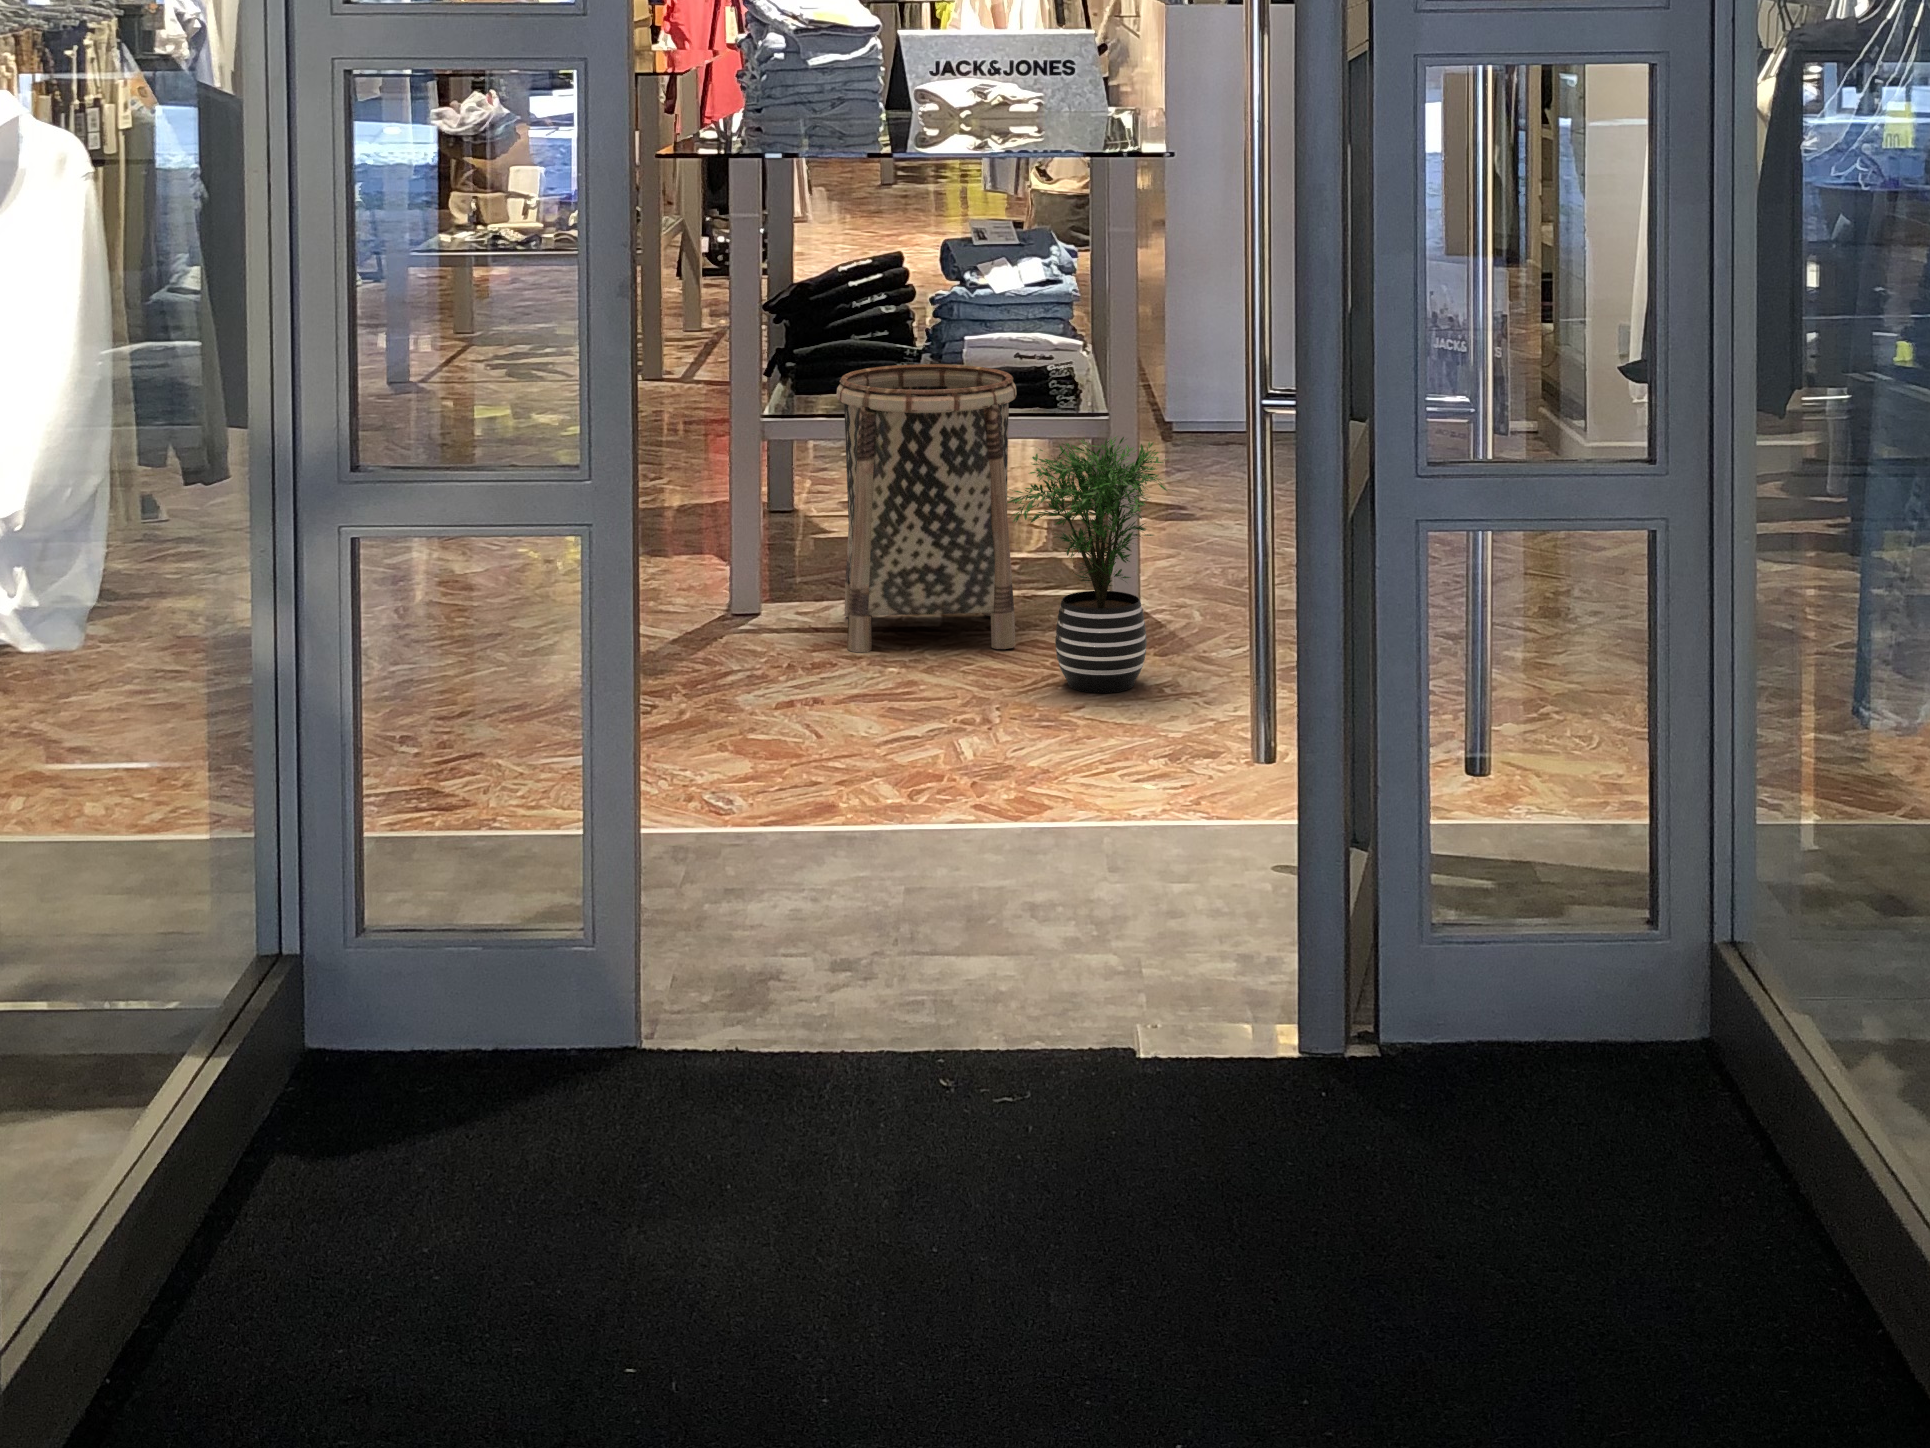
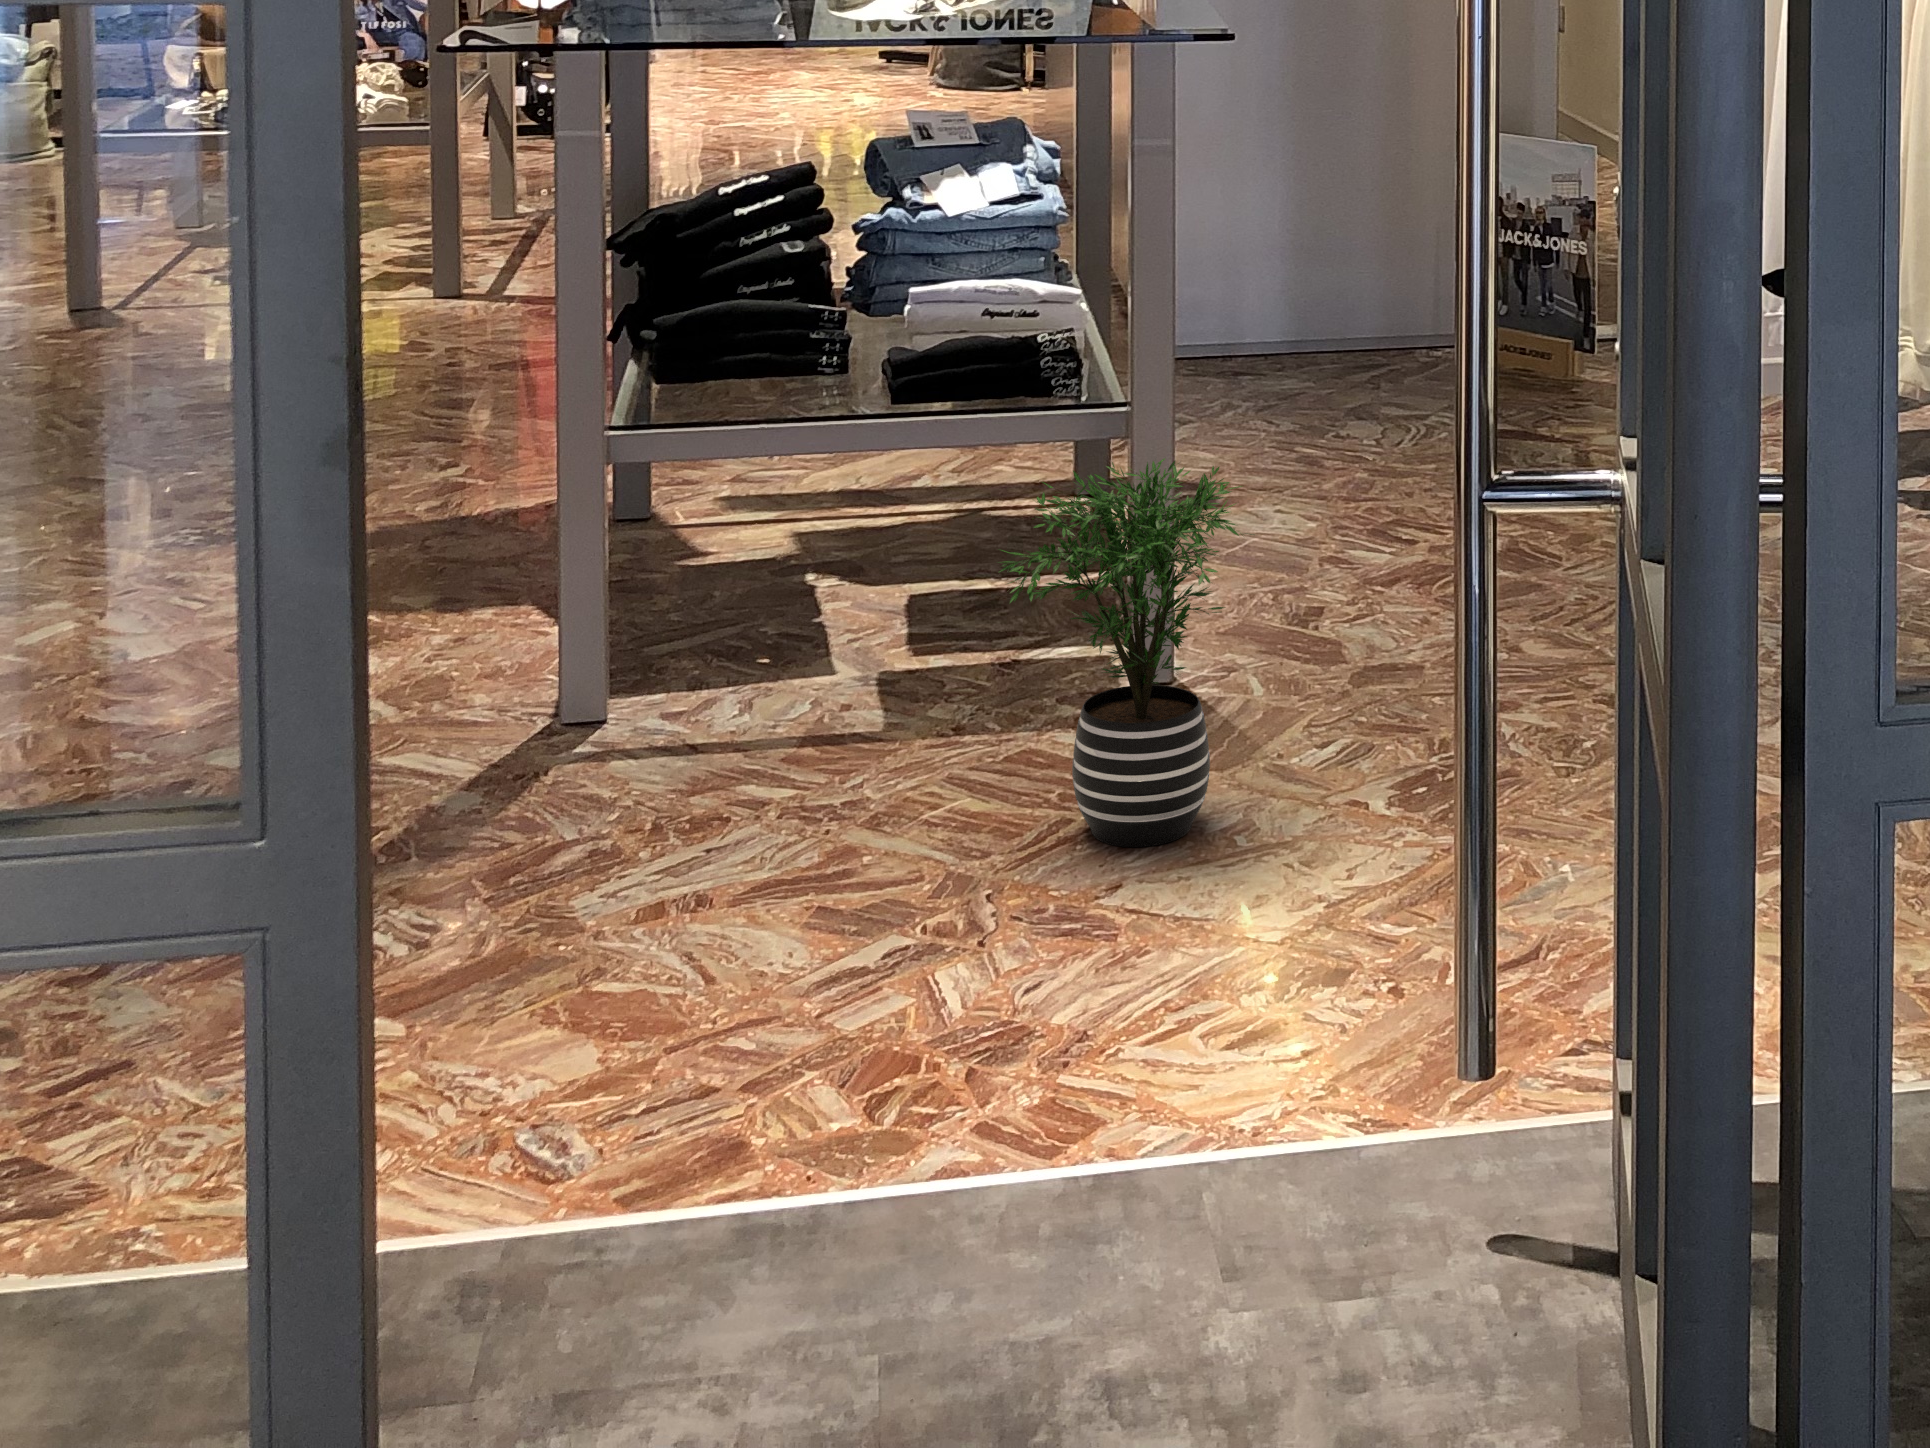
basket: present [836,364,1017,652] -> none [722,339,1002,791]

